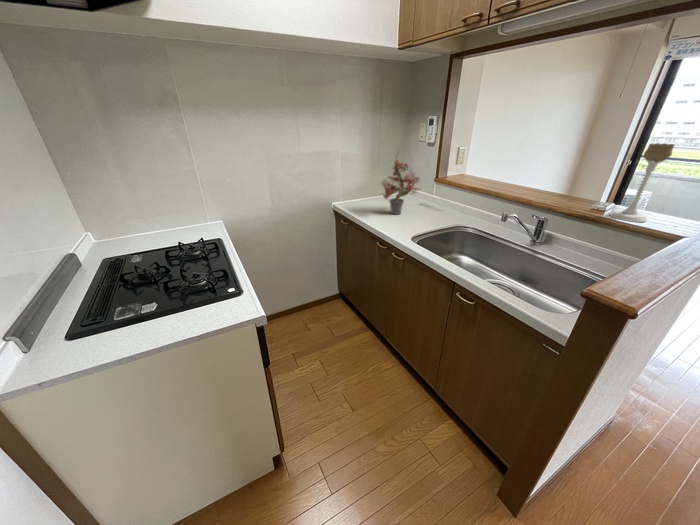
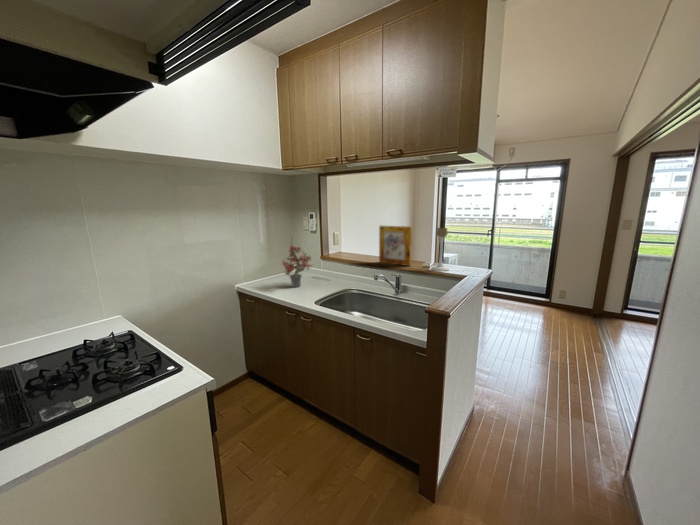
picture frame: none [517,137,594,206] -> present [379,225,412,266]

